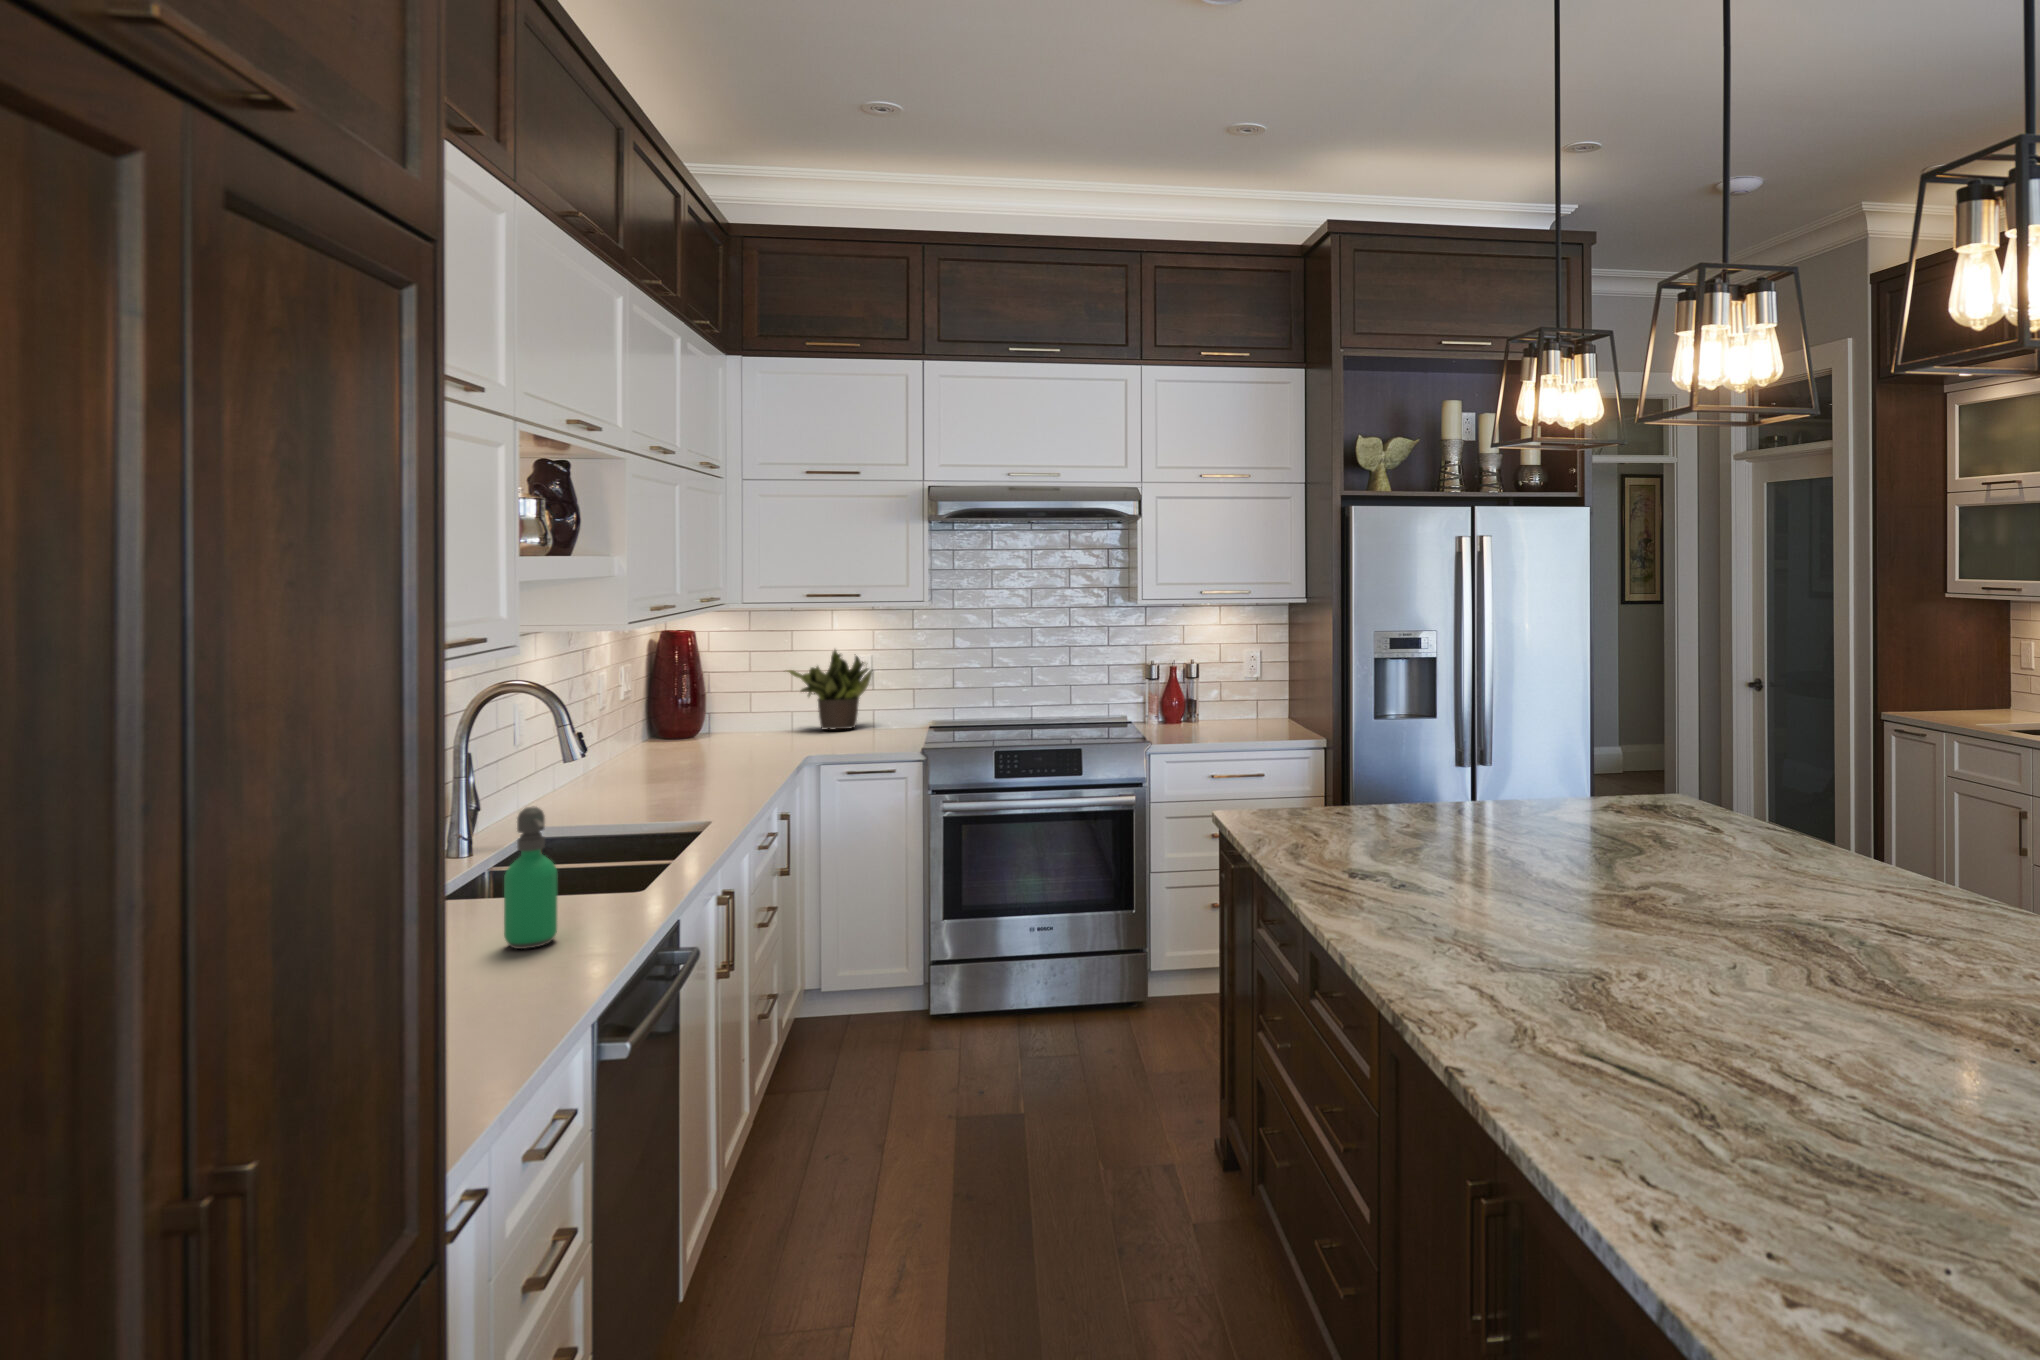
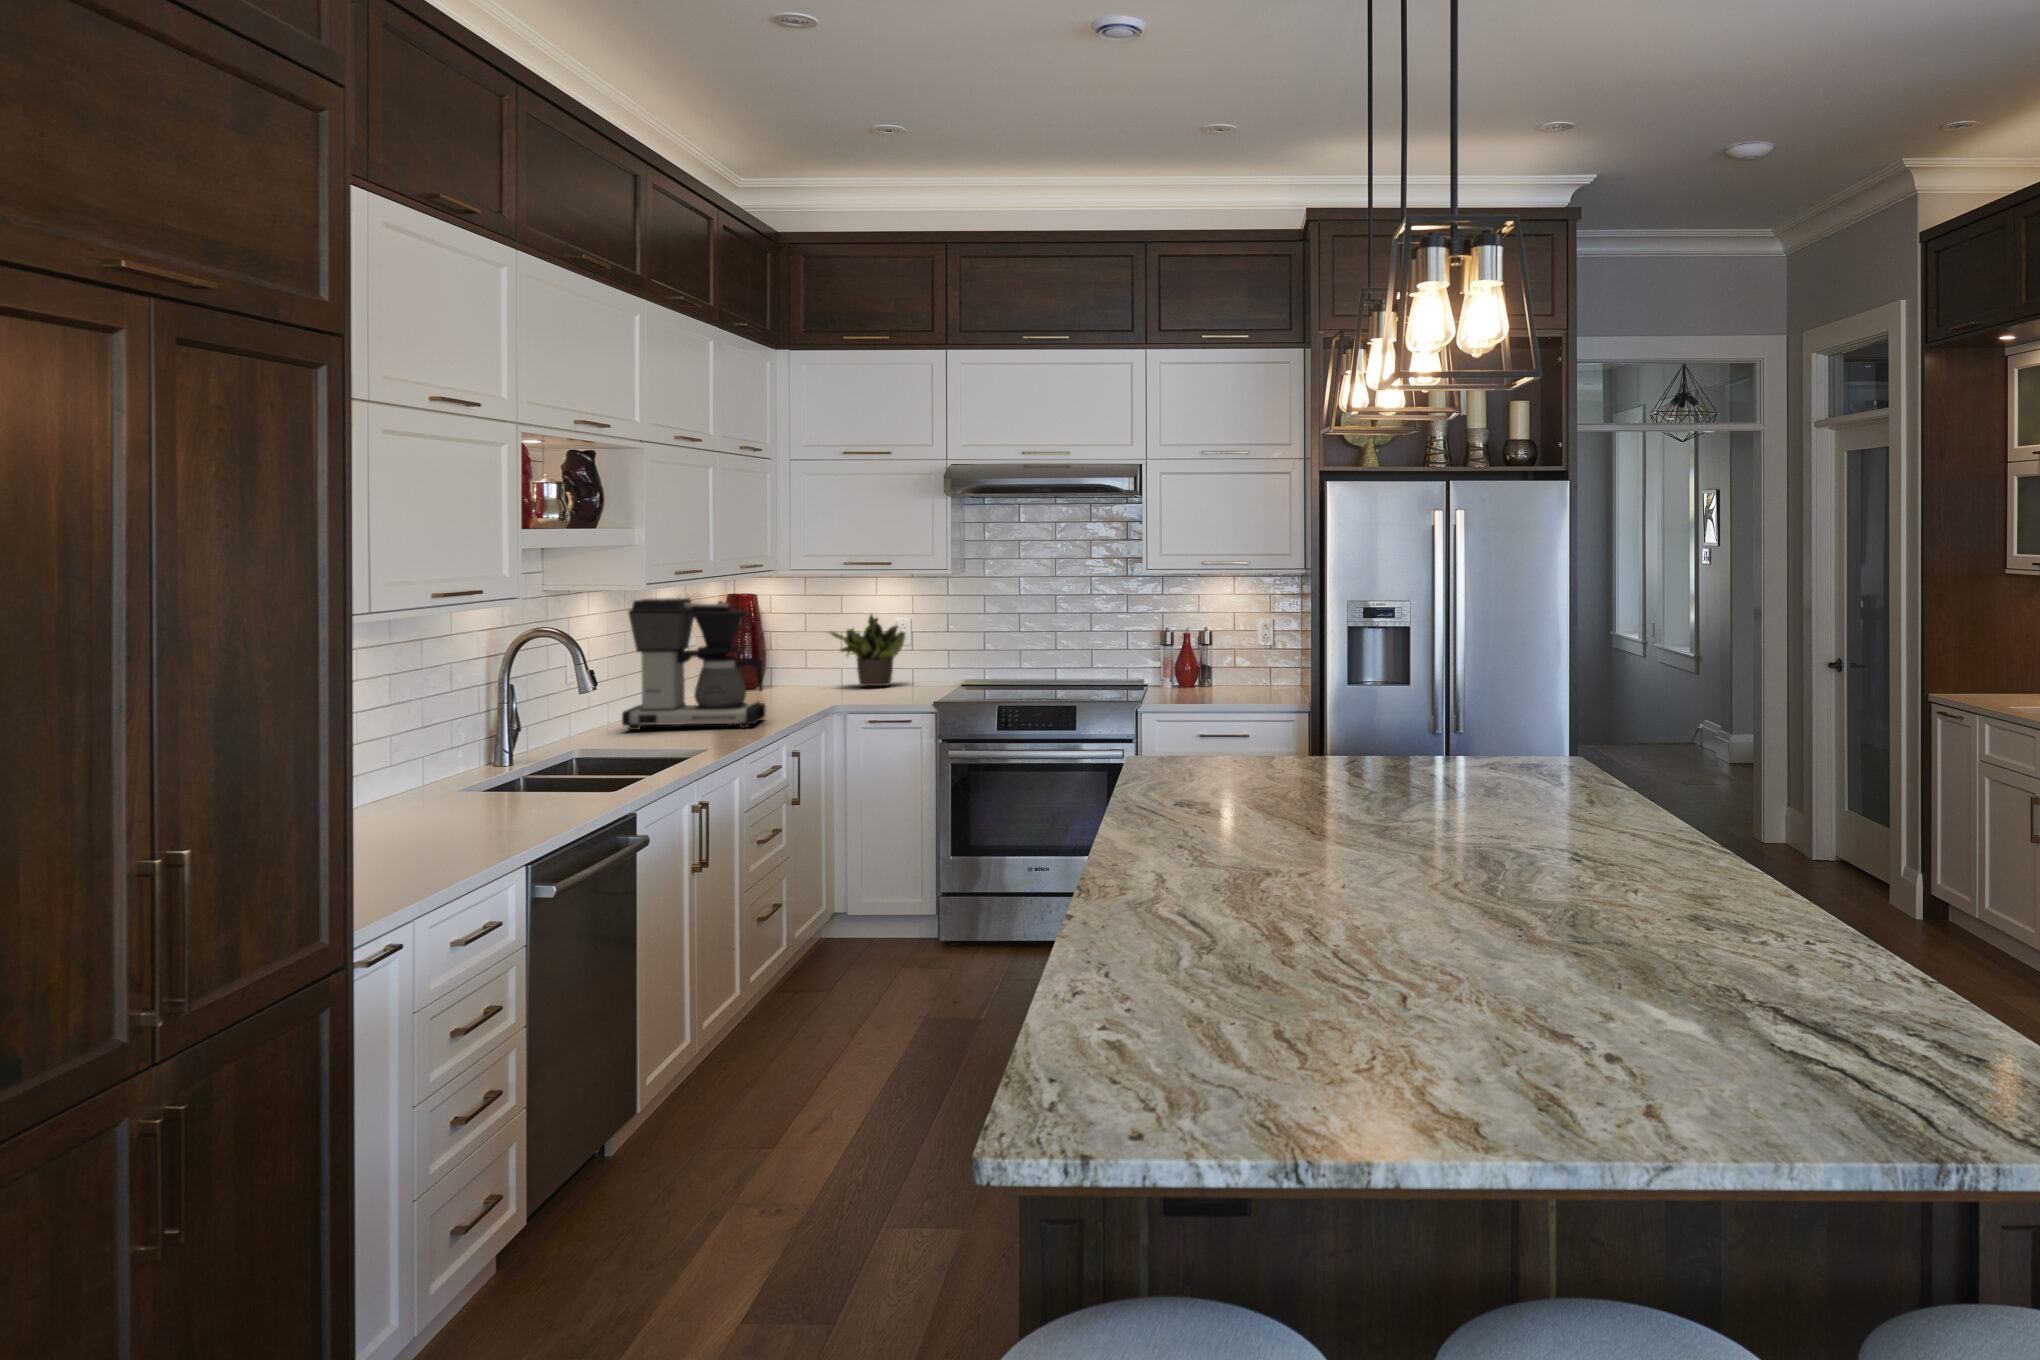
coffee maker: none [579,637,749,797] -> present [622,598,766,730]
soap dispenser: present [504,806,557,949] -> none [504,715,542,817]

